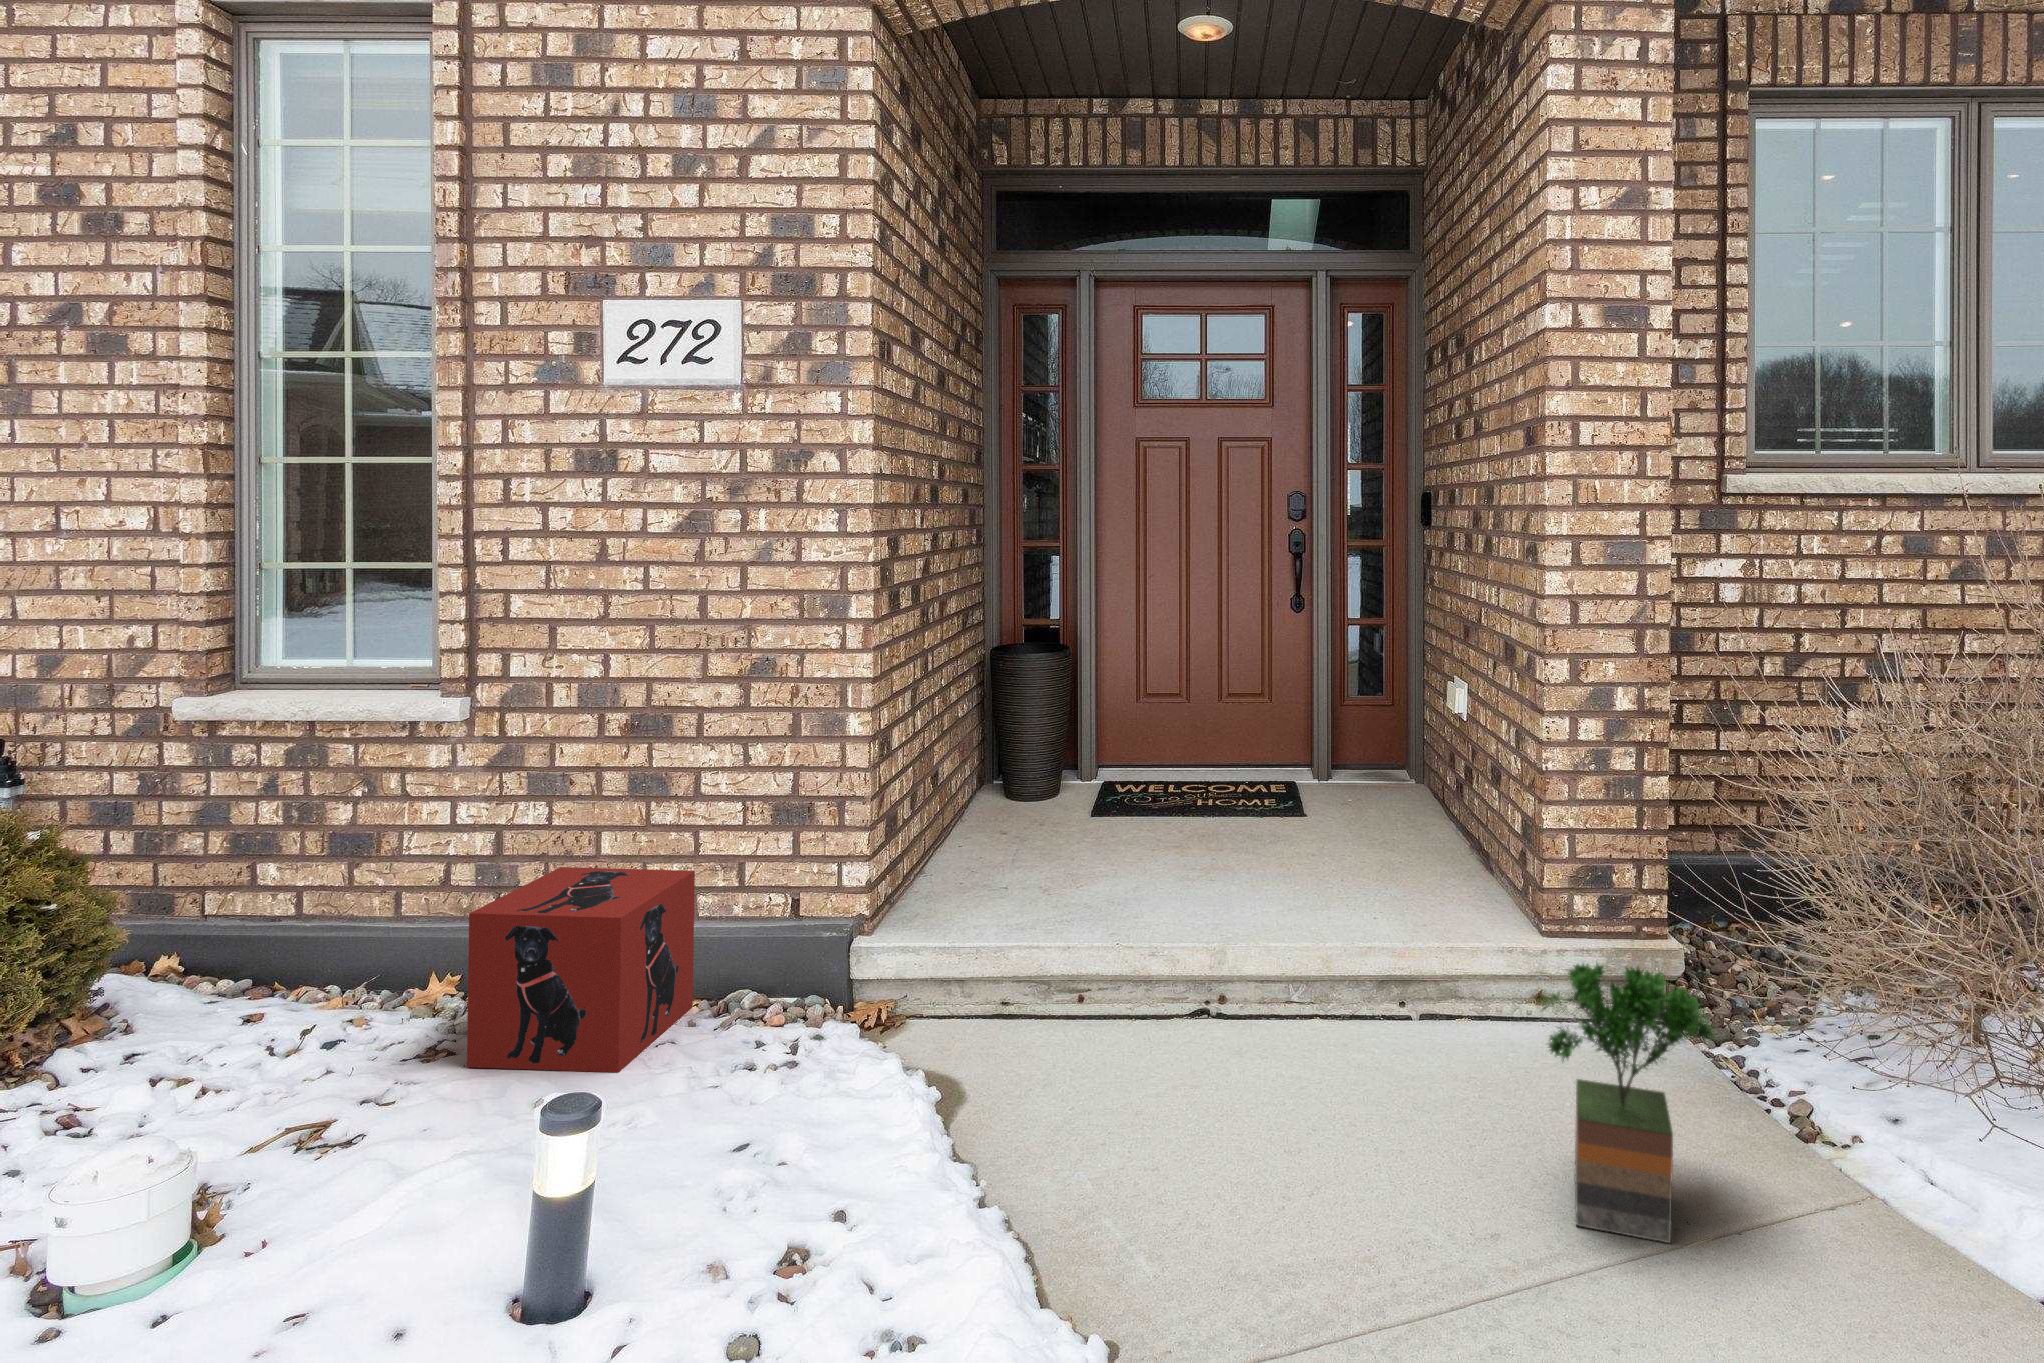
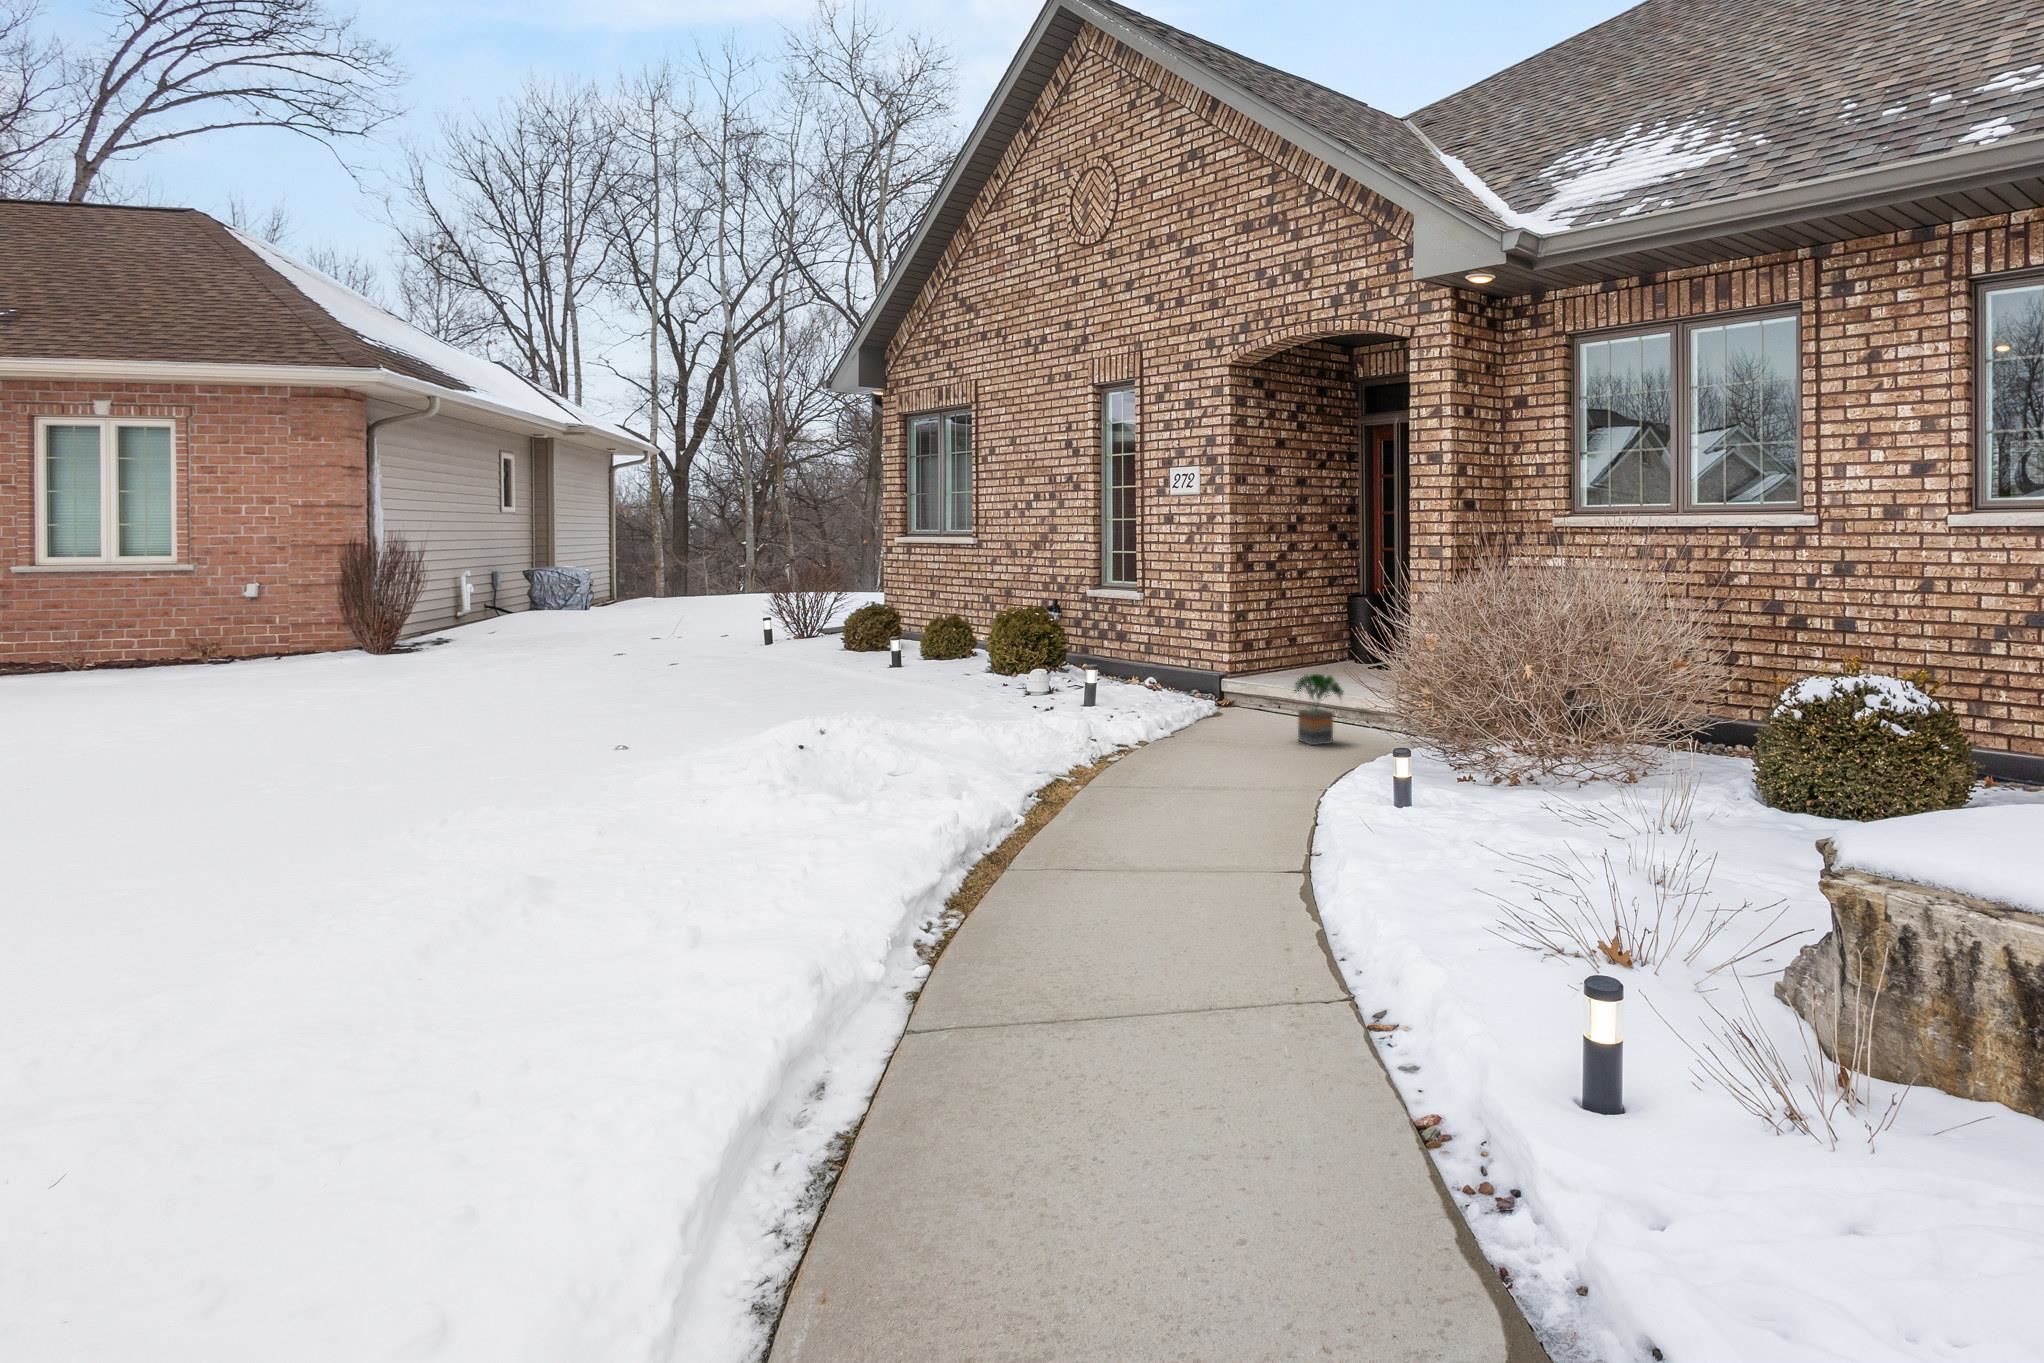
storage box: present [467,867,695,1072] -> none [1125,646,1186,698]

